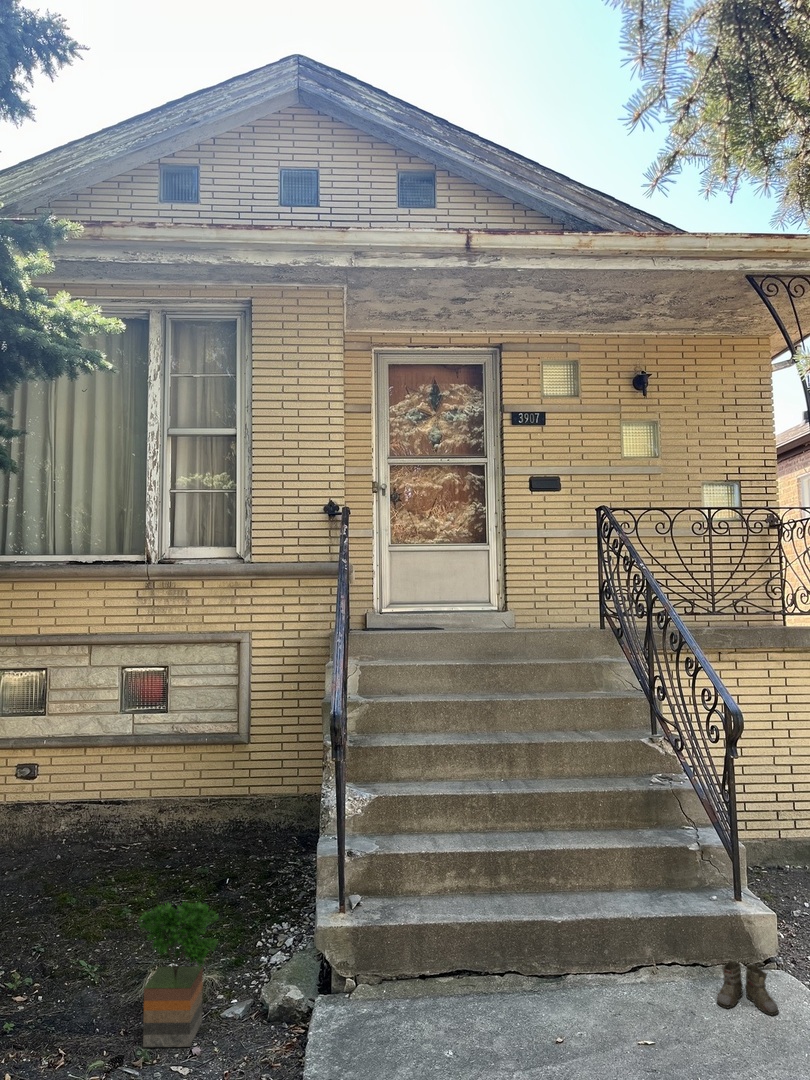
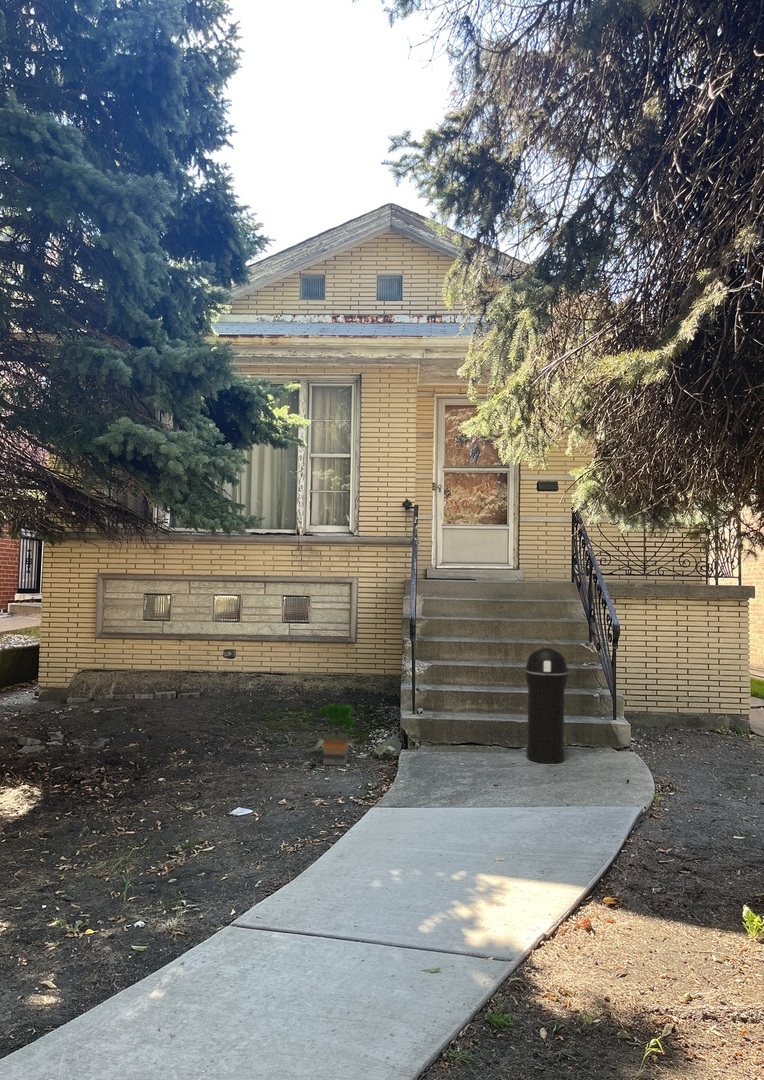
trash can: none [572,771,664,1032] -> present [526,648,568,763]
boots: present [716,961,779,1015] -> none [592,742,621,763]

